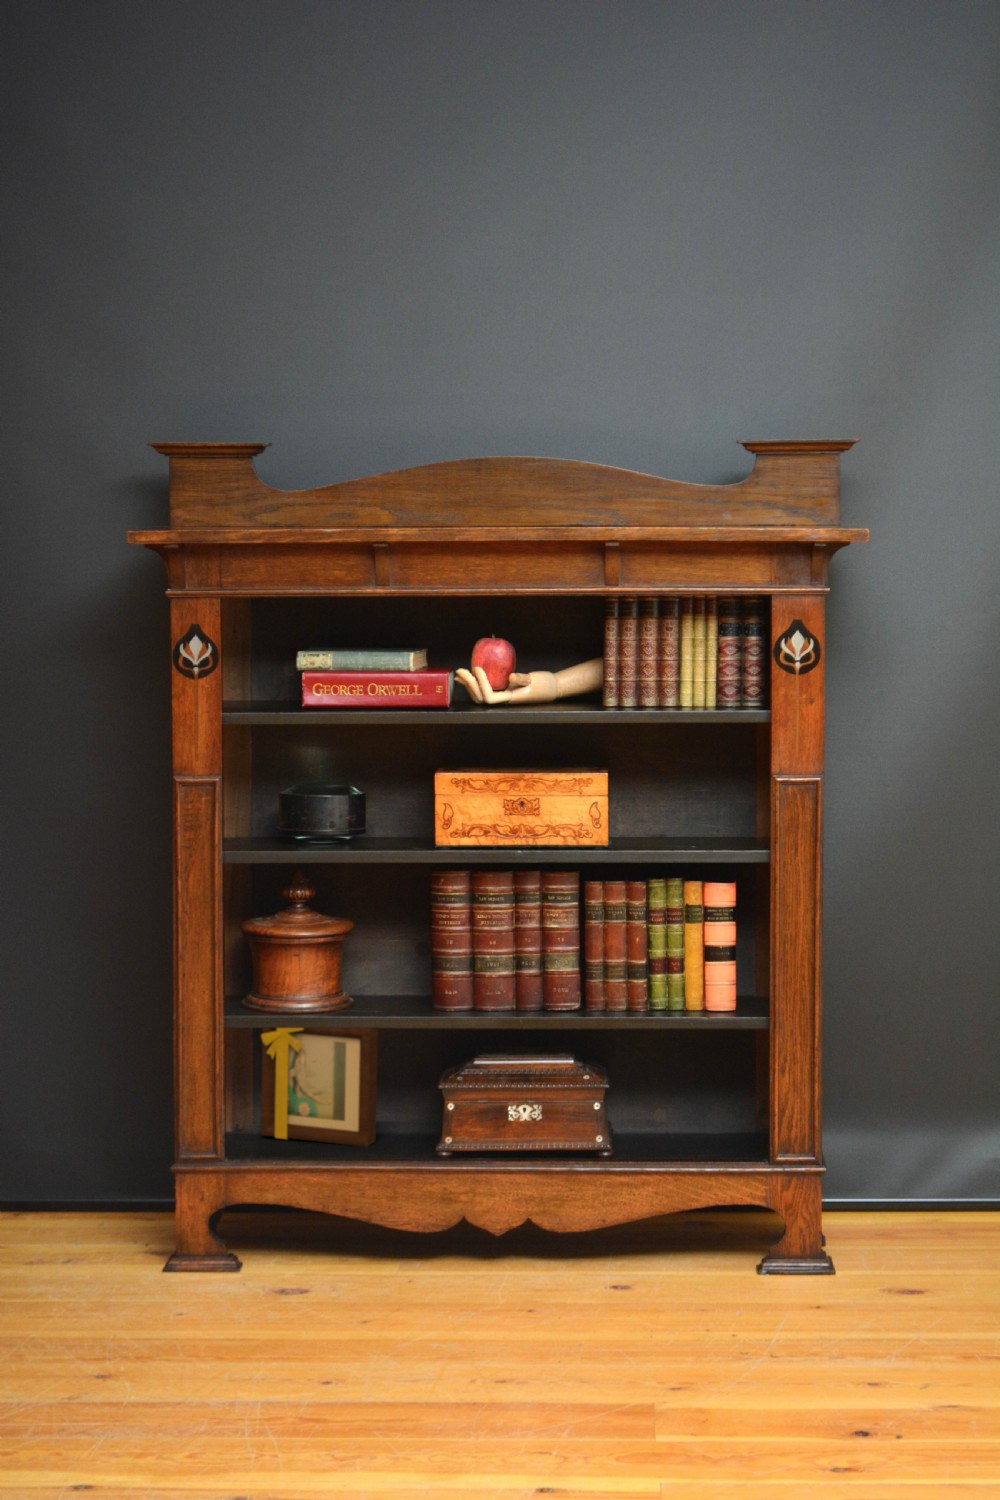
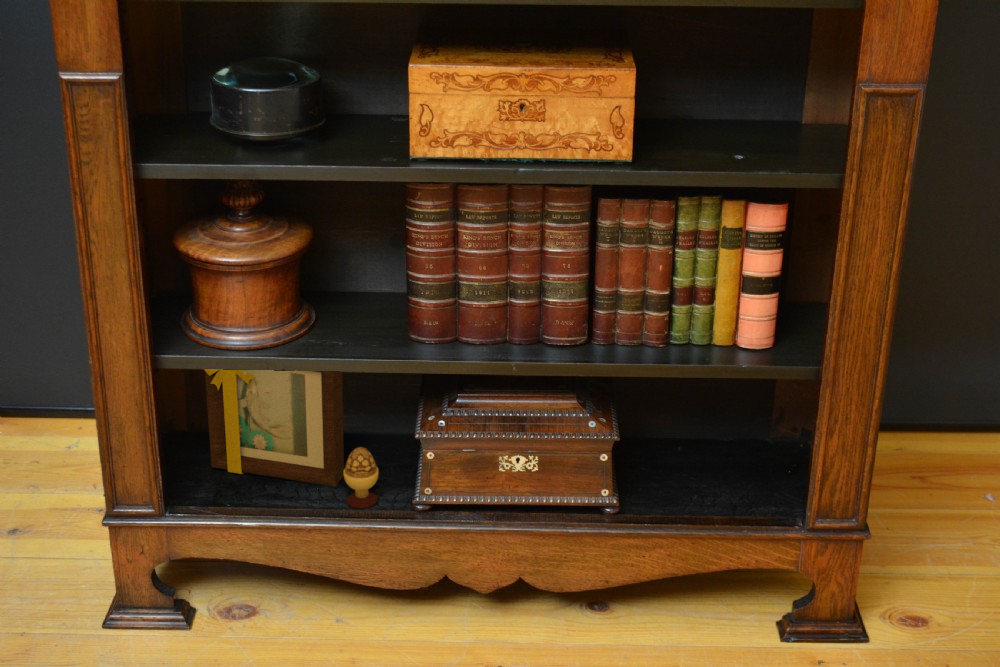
decorative egg: none [375,1101,405,1156] -> present [344,447,379,509]

